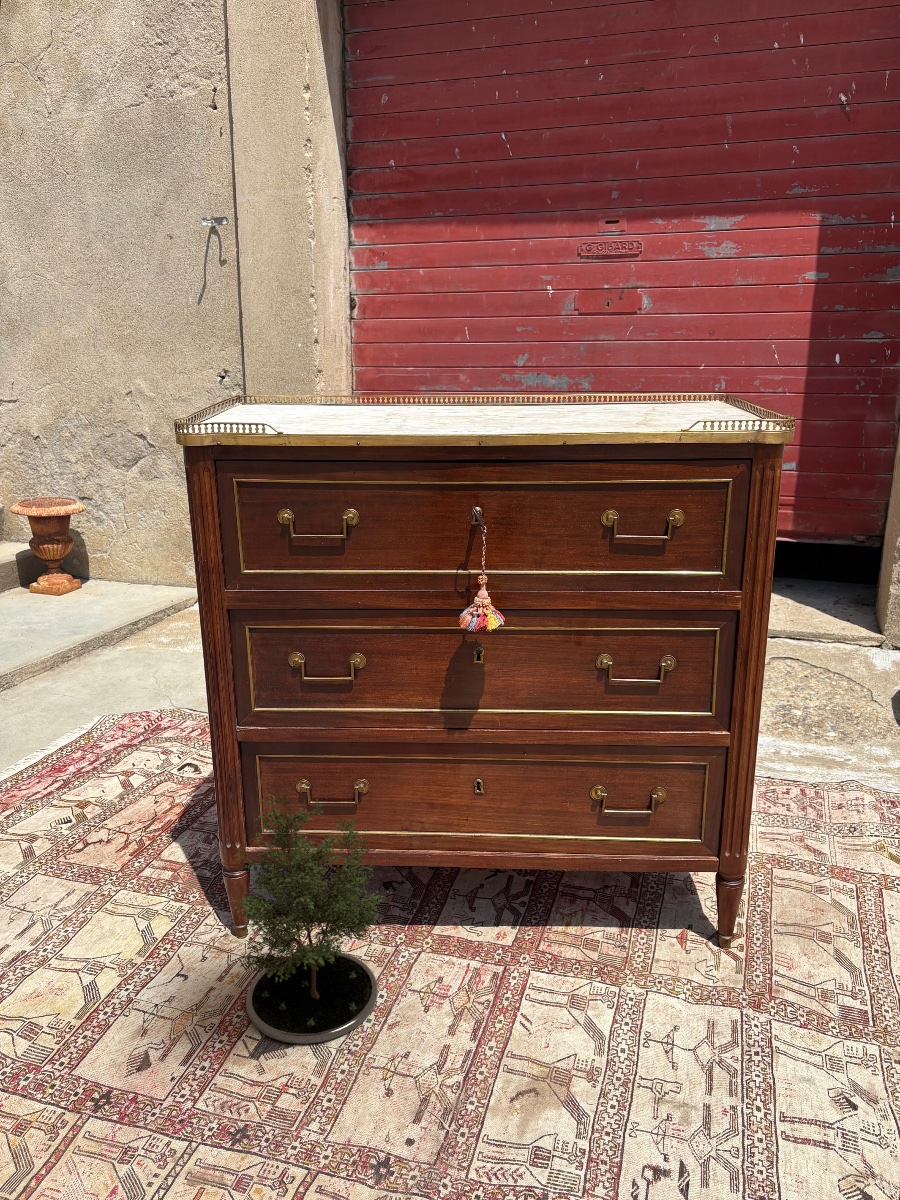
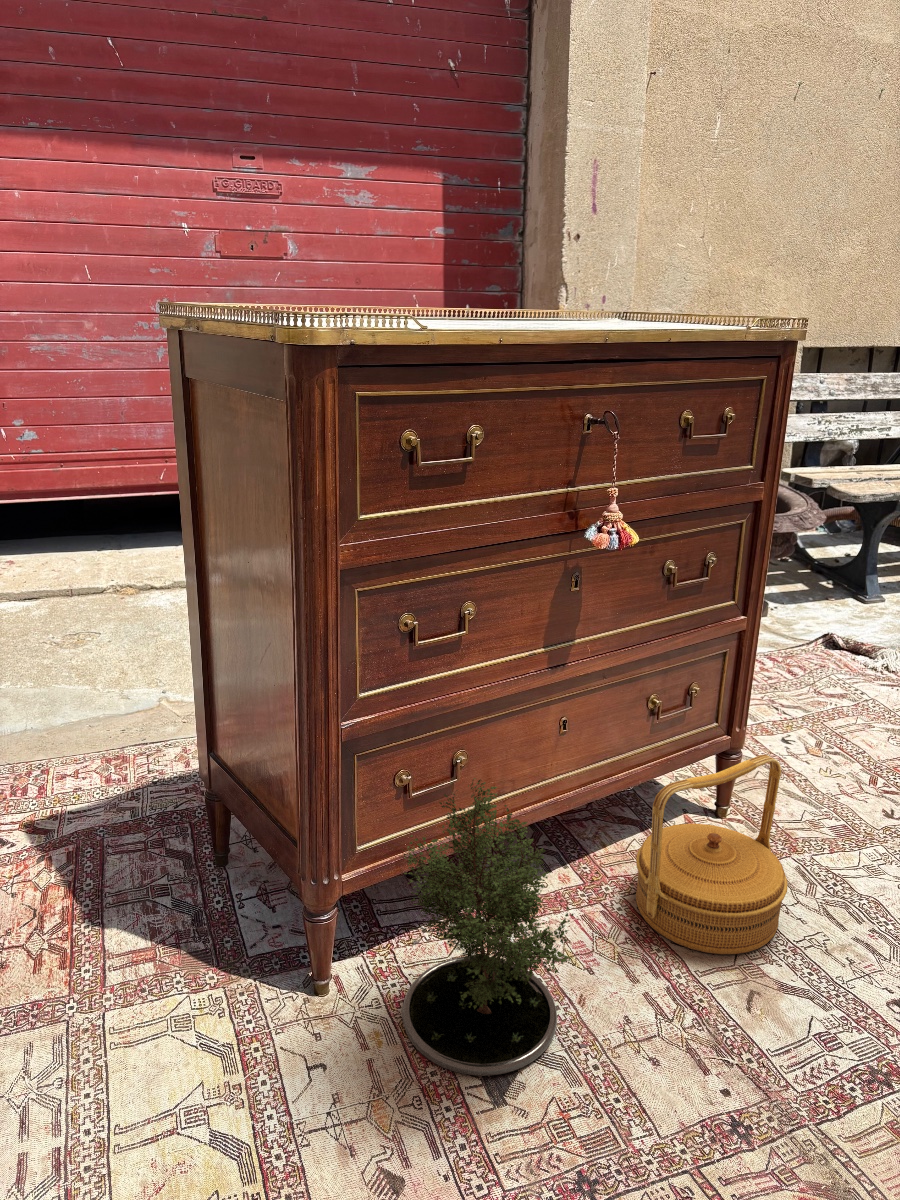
woven basket: none [509,864,679,1062] -> present [636,754,788,954]

